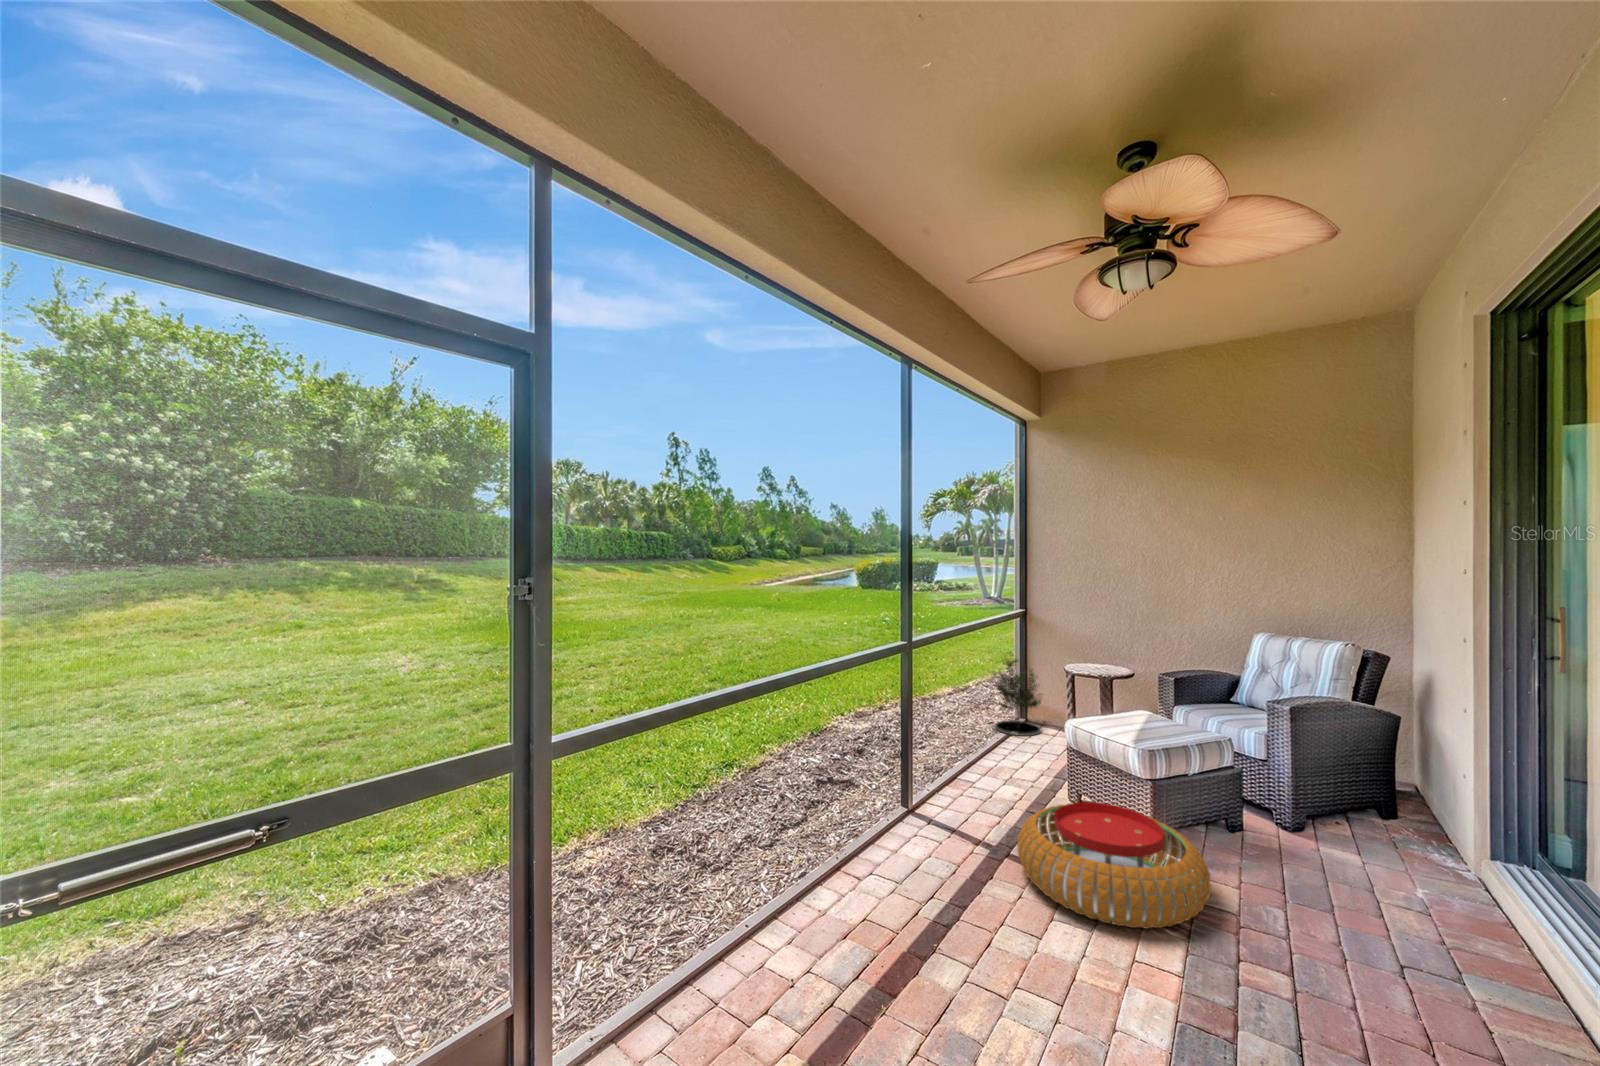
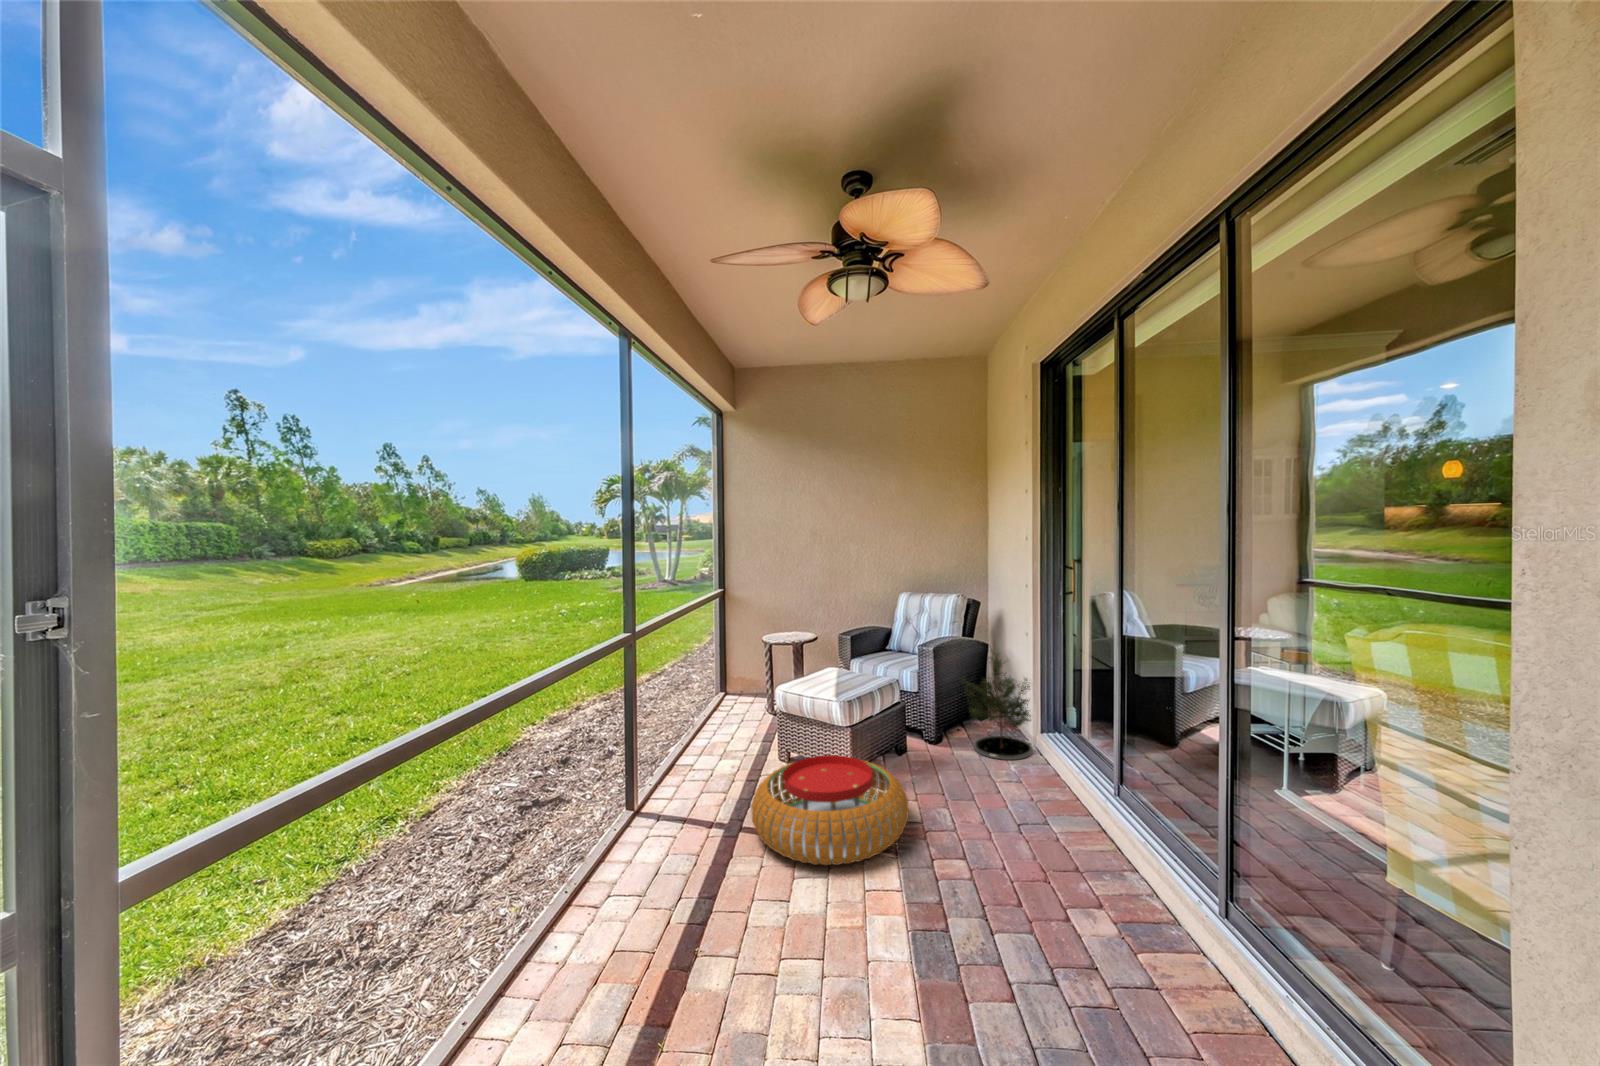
potted tree: present [995,654,1041,736] -> present [961,653,1033,760]

